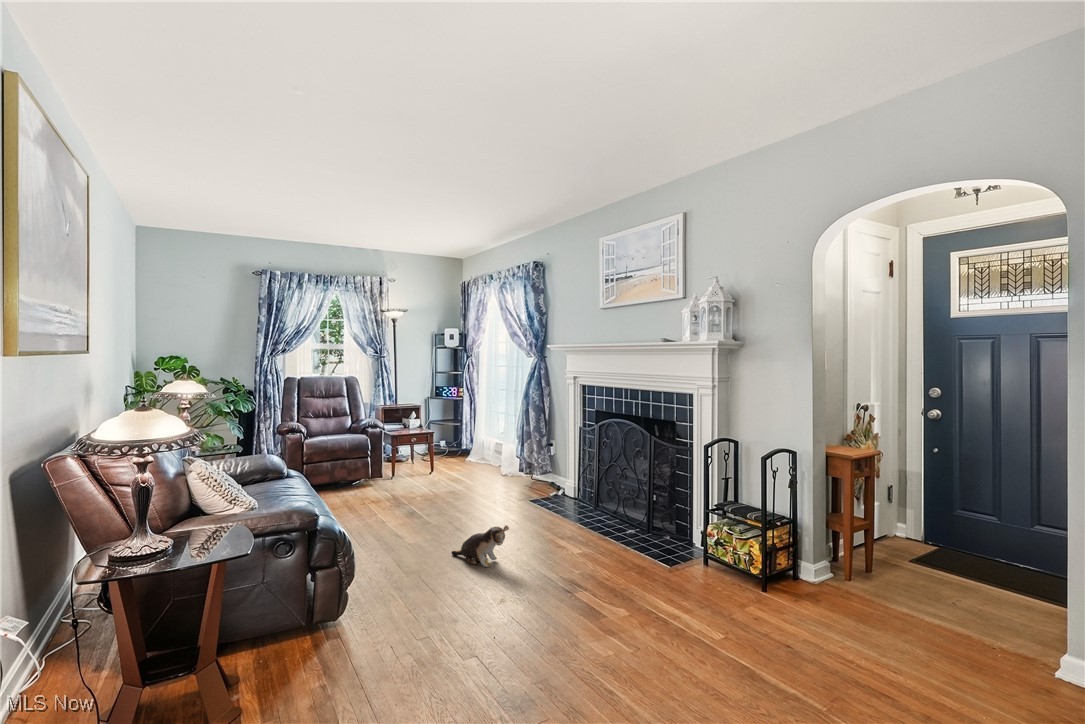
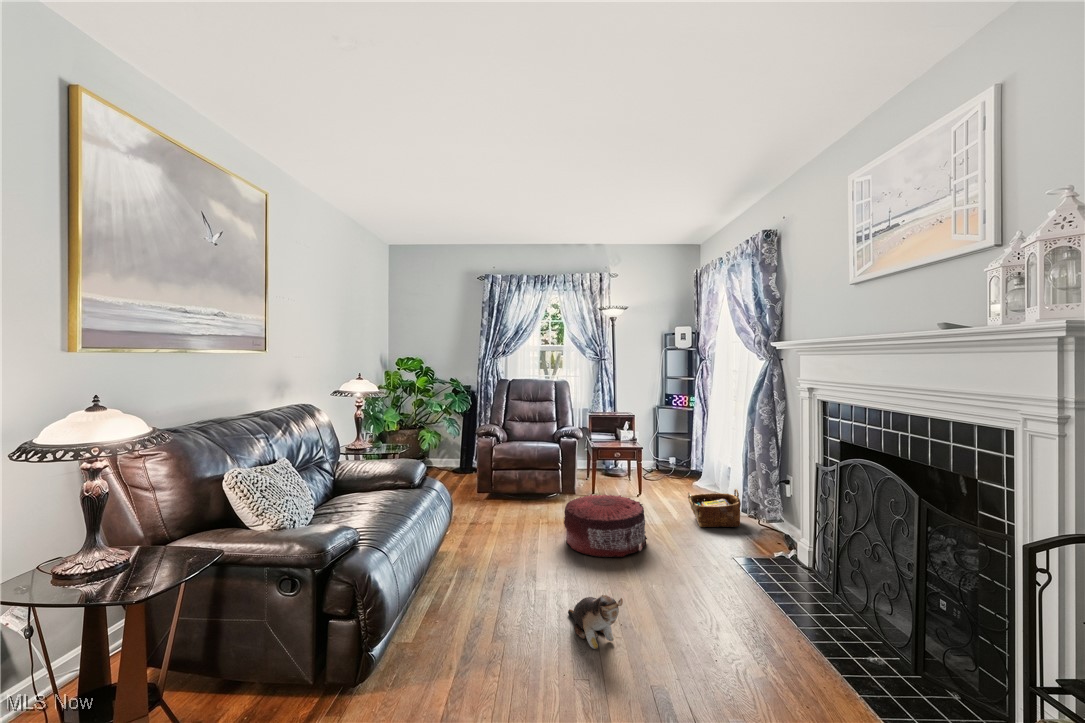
woven basket: none [483,453,521,485] -> present [688,489,741,527]
pouf: none [402,468,469,518] -> present [564,494,647,557]

